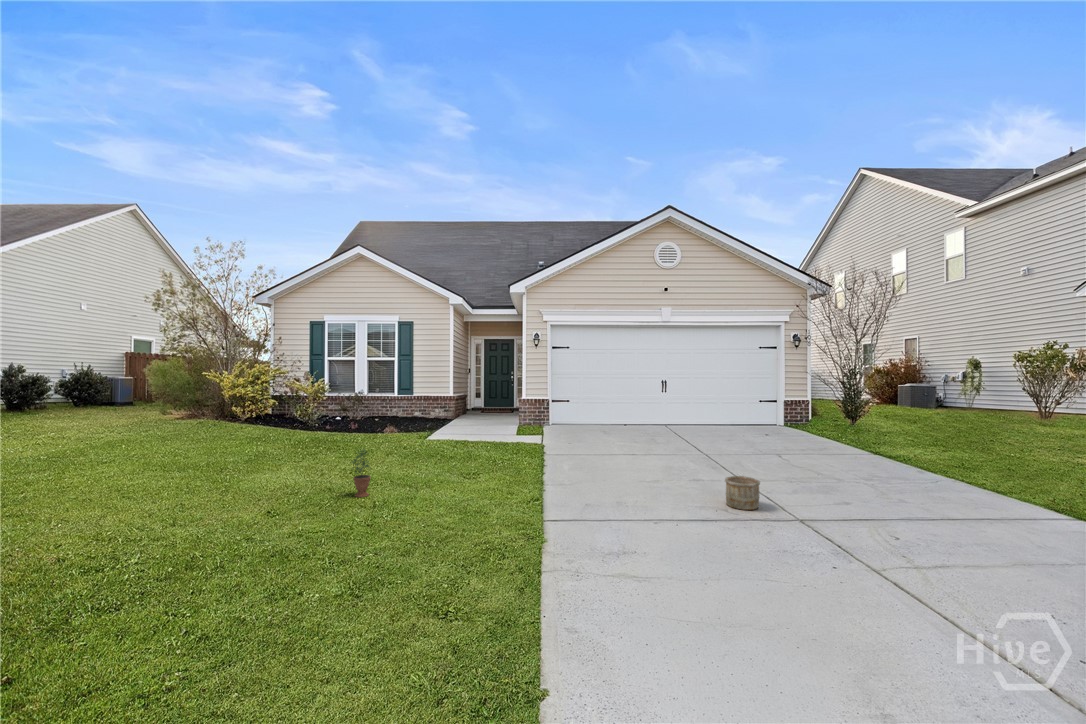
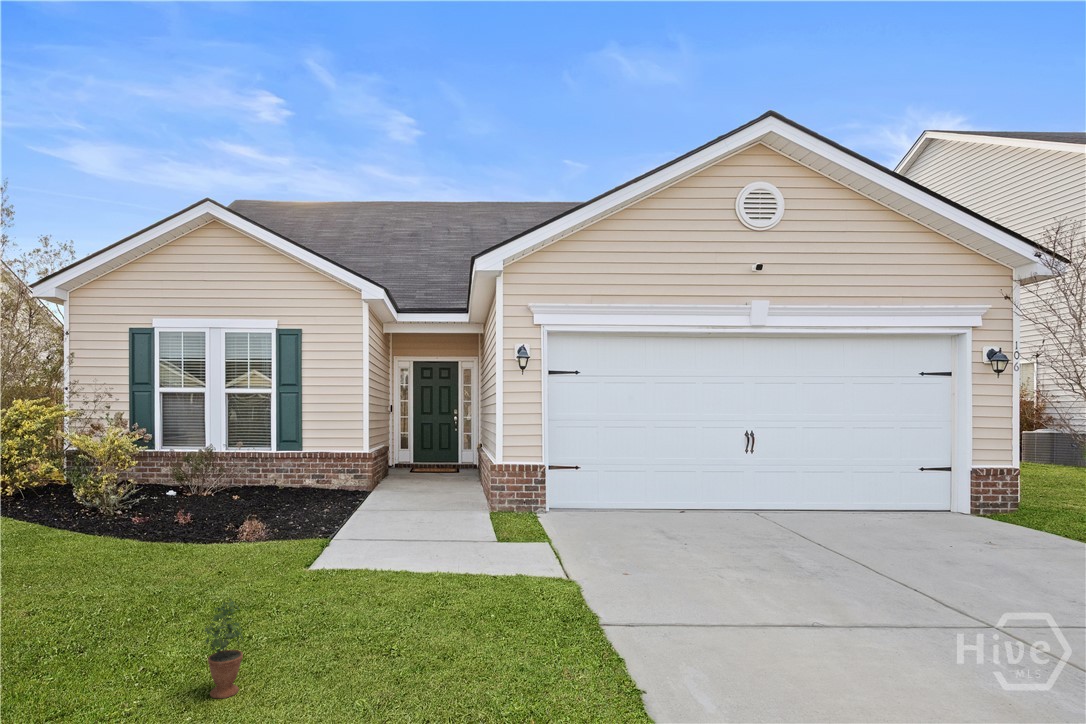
wooden bucket: present [725,476,760,510] -> none [893,635,961,703]

